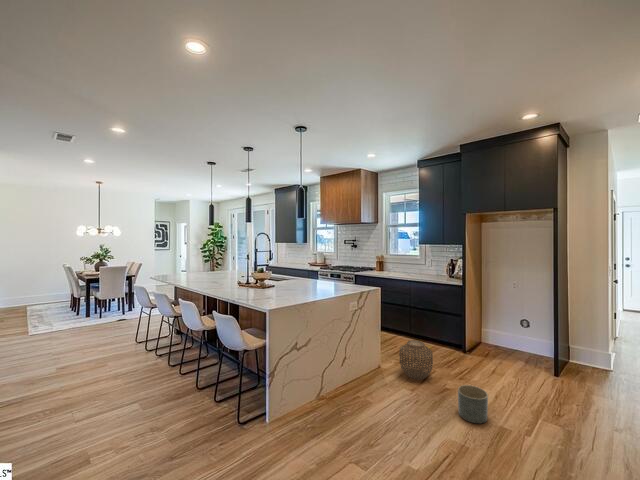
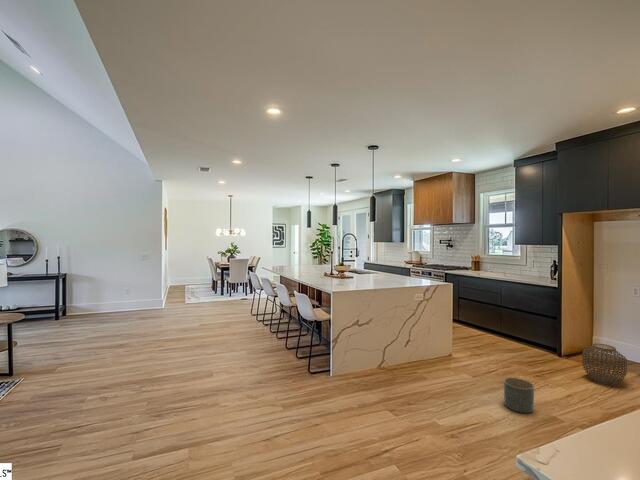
woven basket: present [399,340,433,380] -> present [582,344,627,385]

